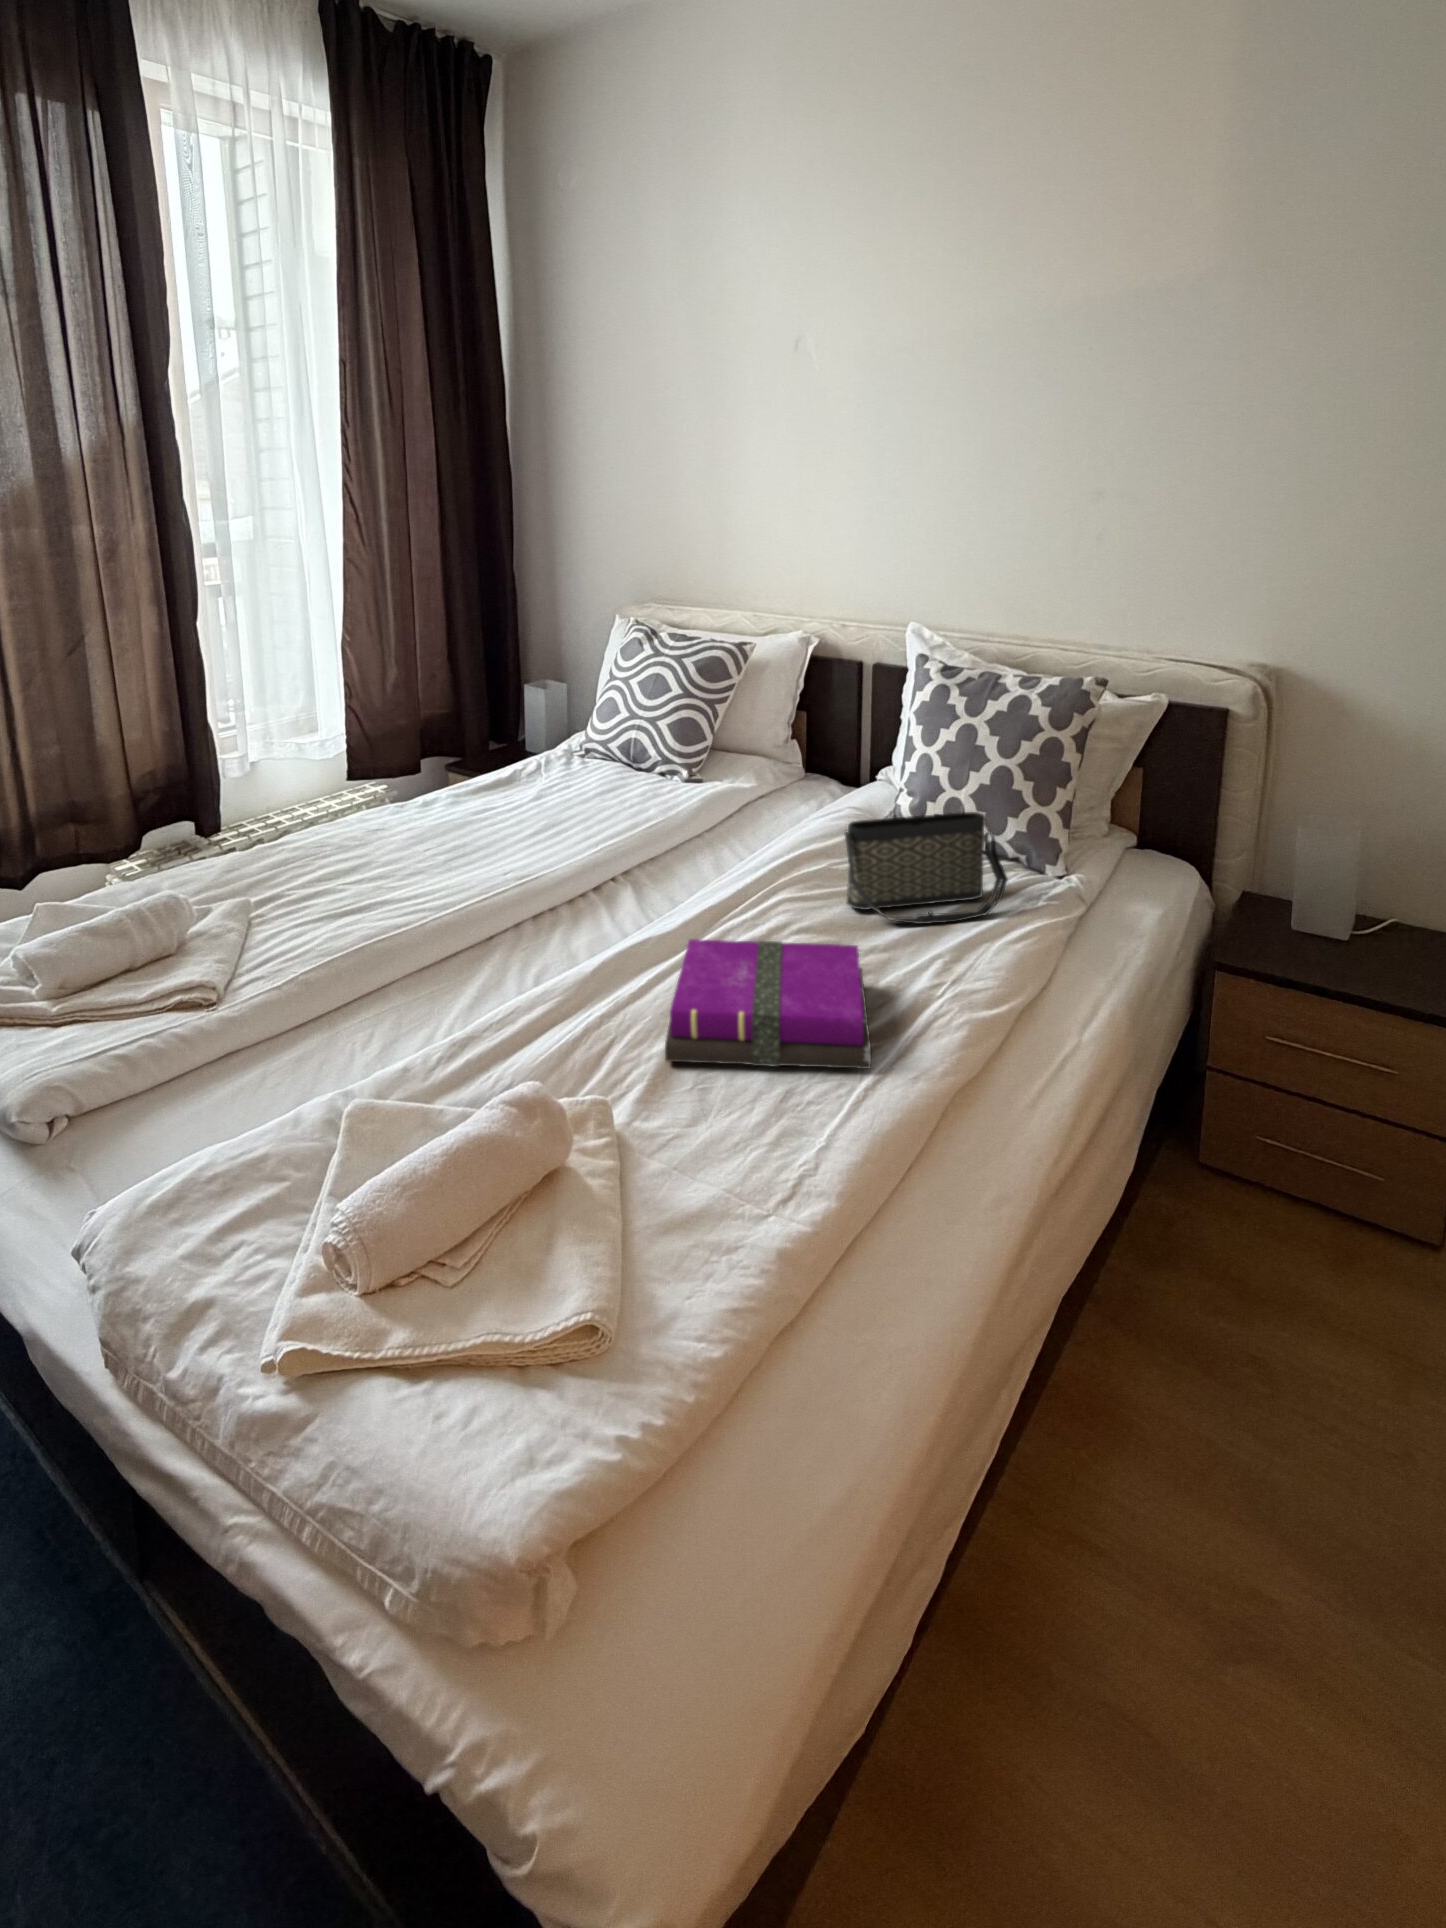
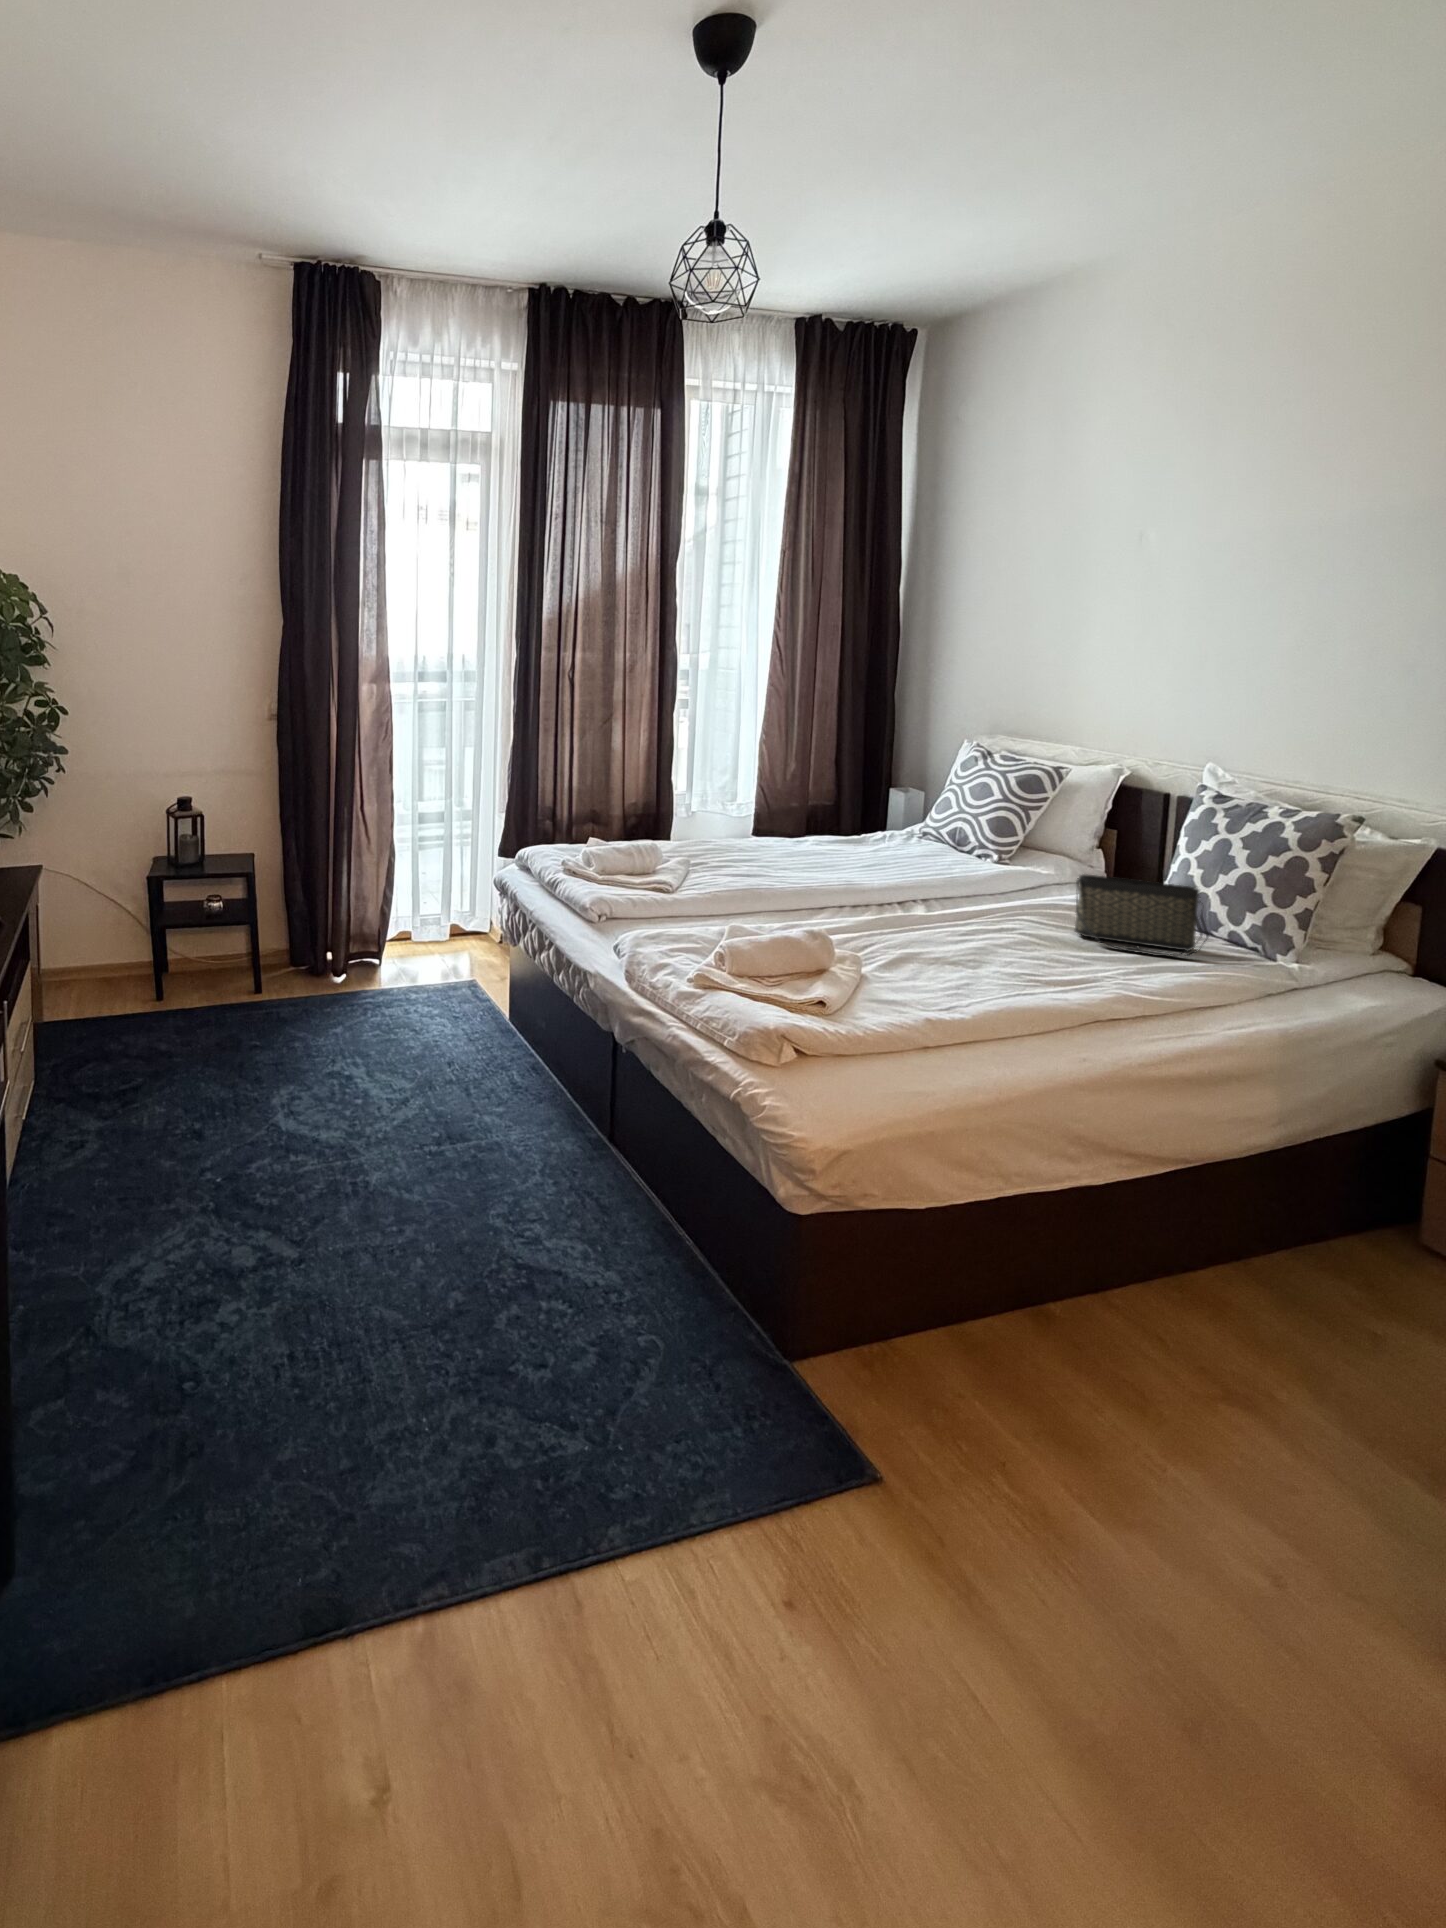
notebook: present [665,939,871,1069] -> none [906,910,1058,988]

